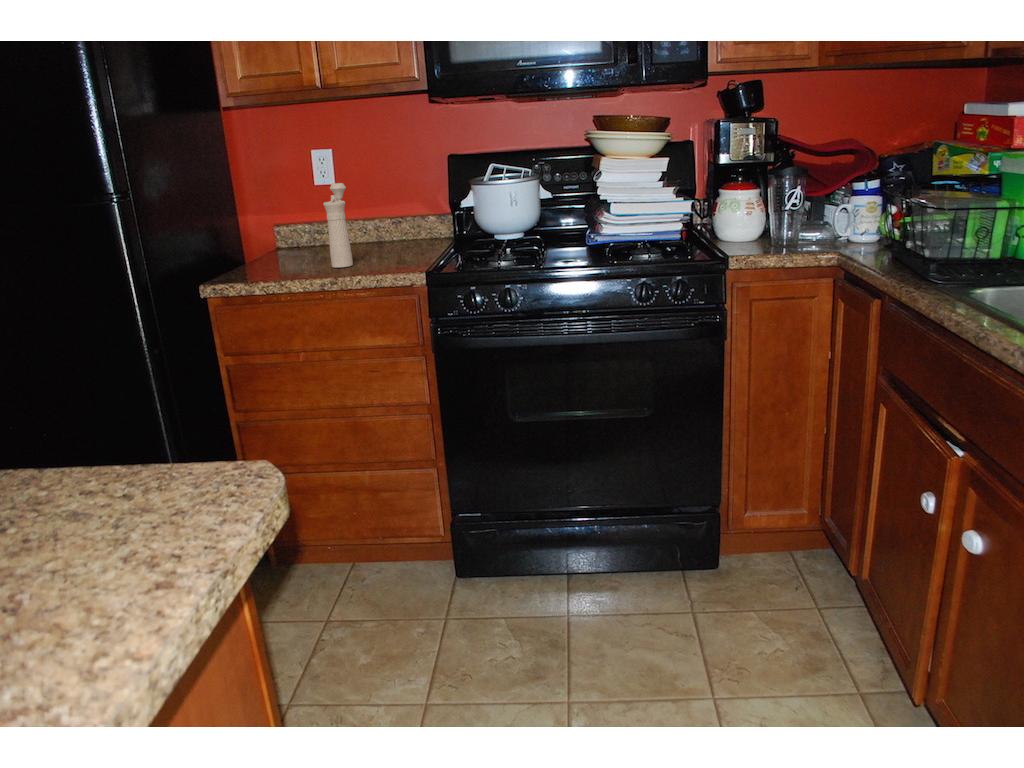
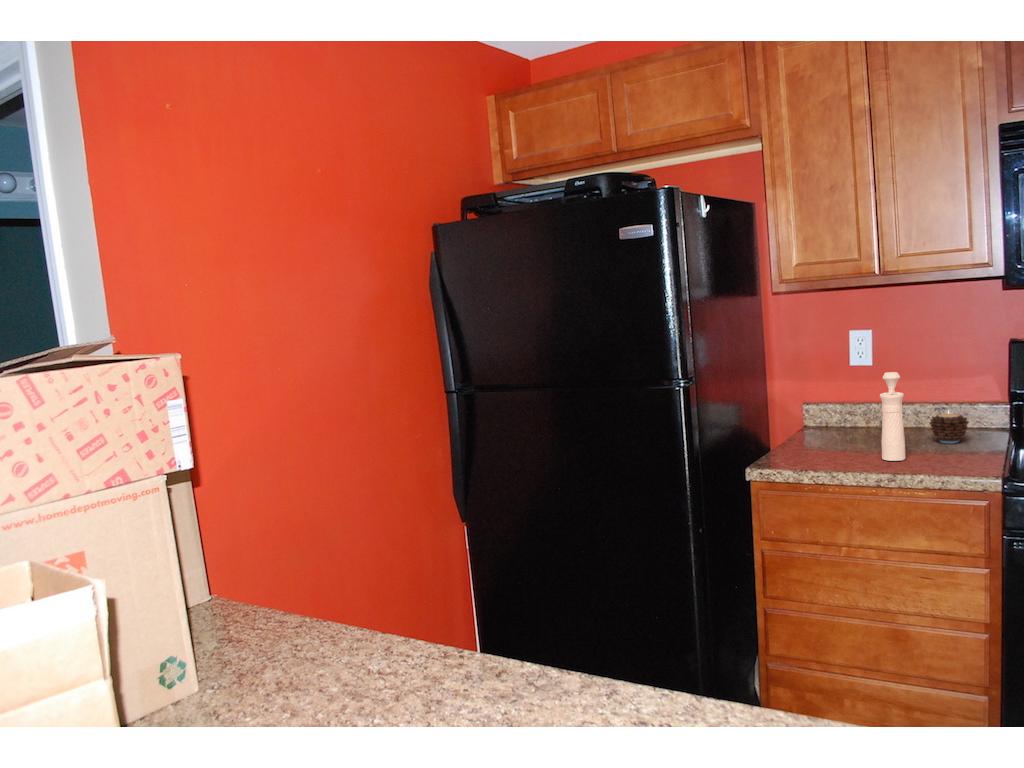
candle: none [380,220,413,251] -> present [930,412,969,443]

